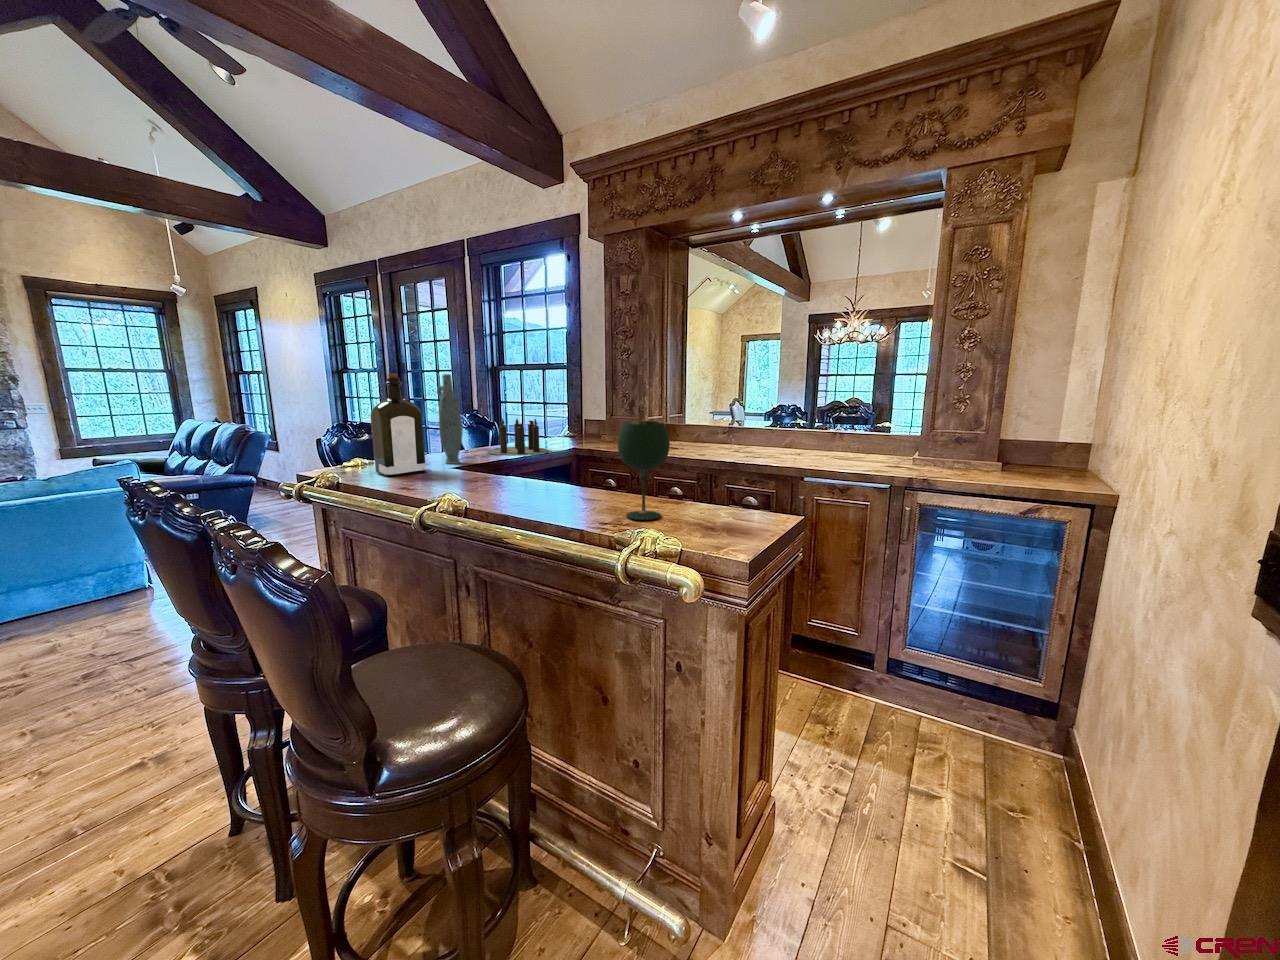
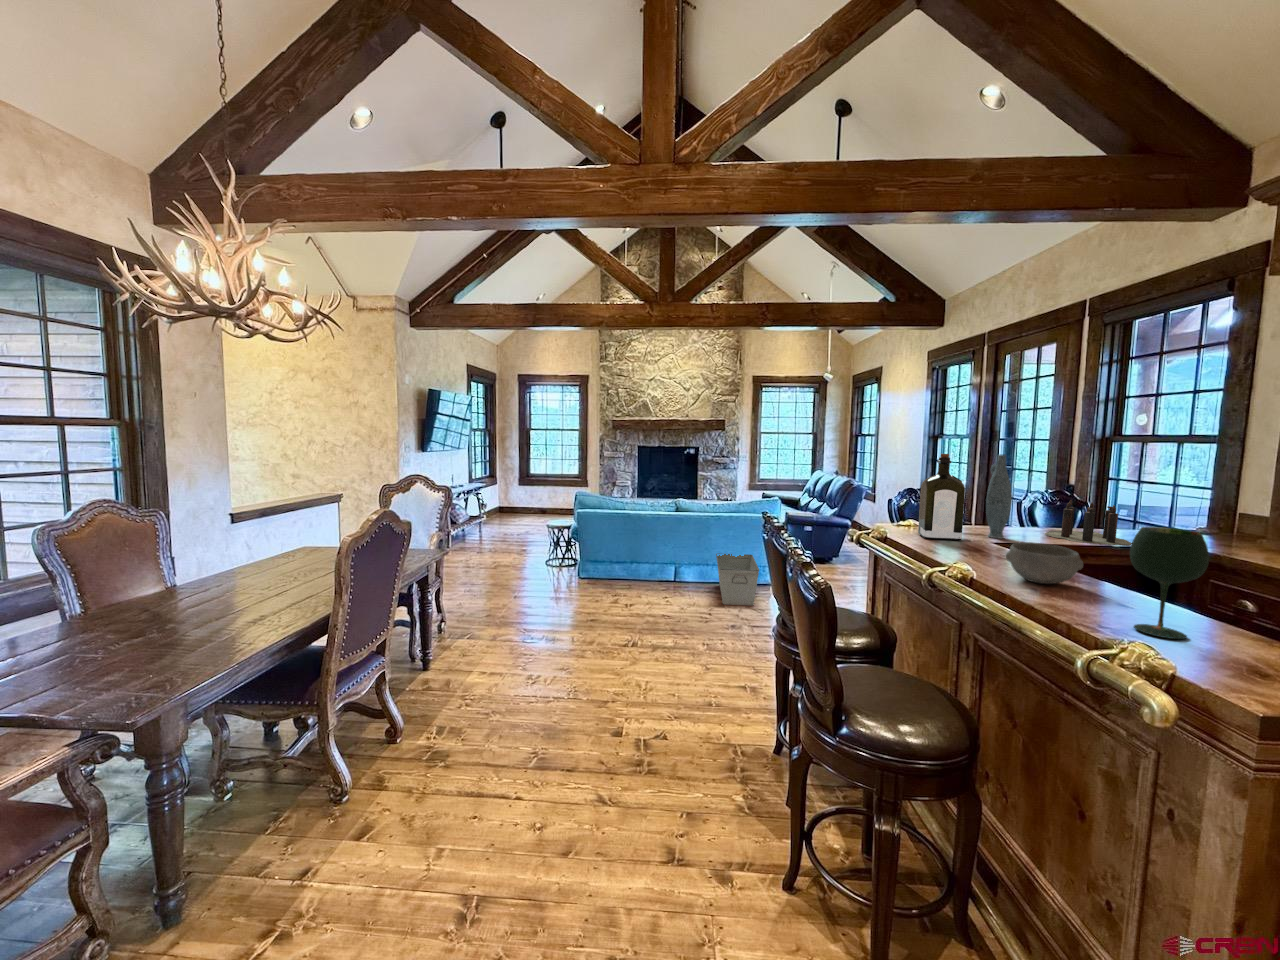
bowl: none [496,457,561,498] -> present [1006,542,1083,584]
storage bin: none [13,556,121,649] -> present [716,554,759,605]

